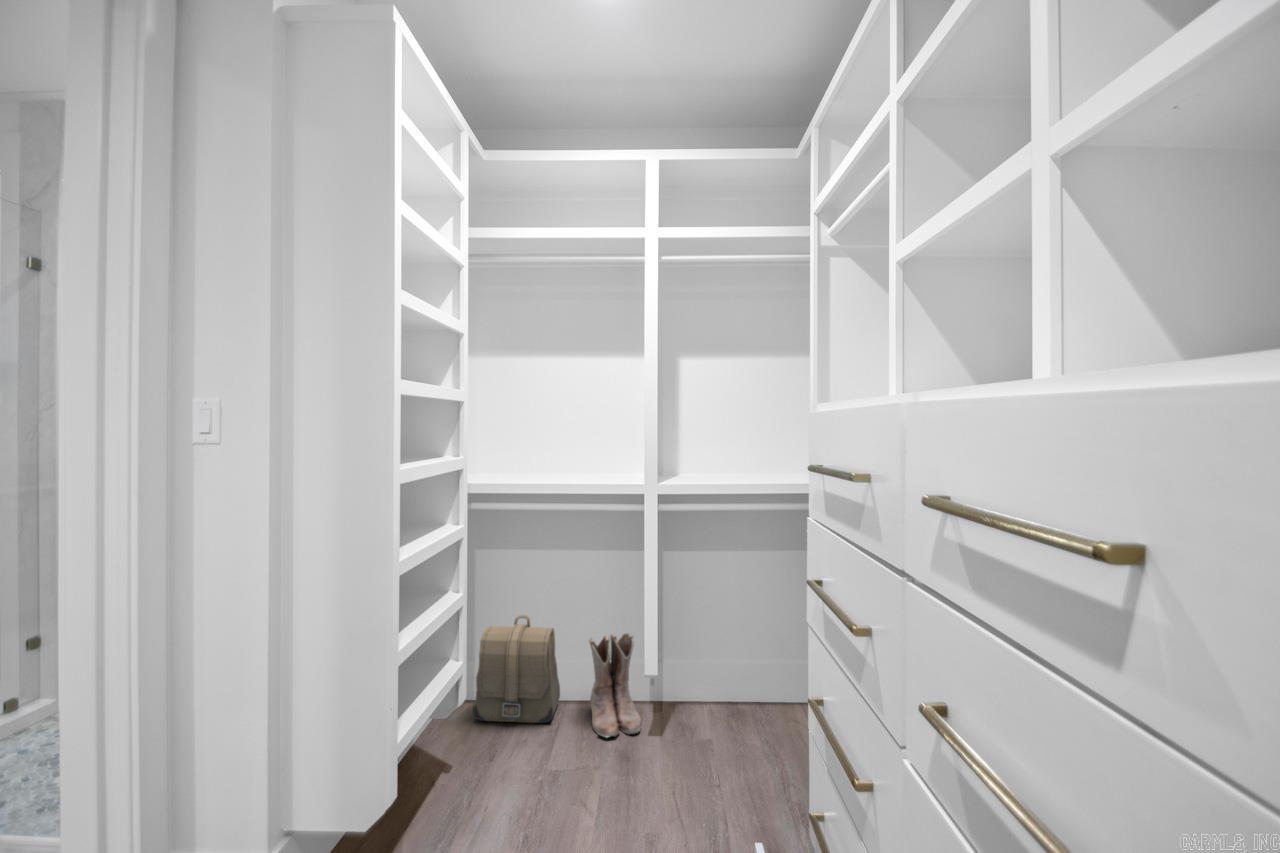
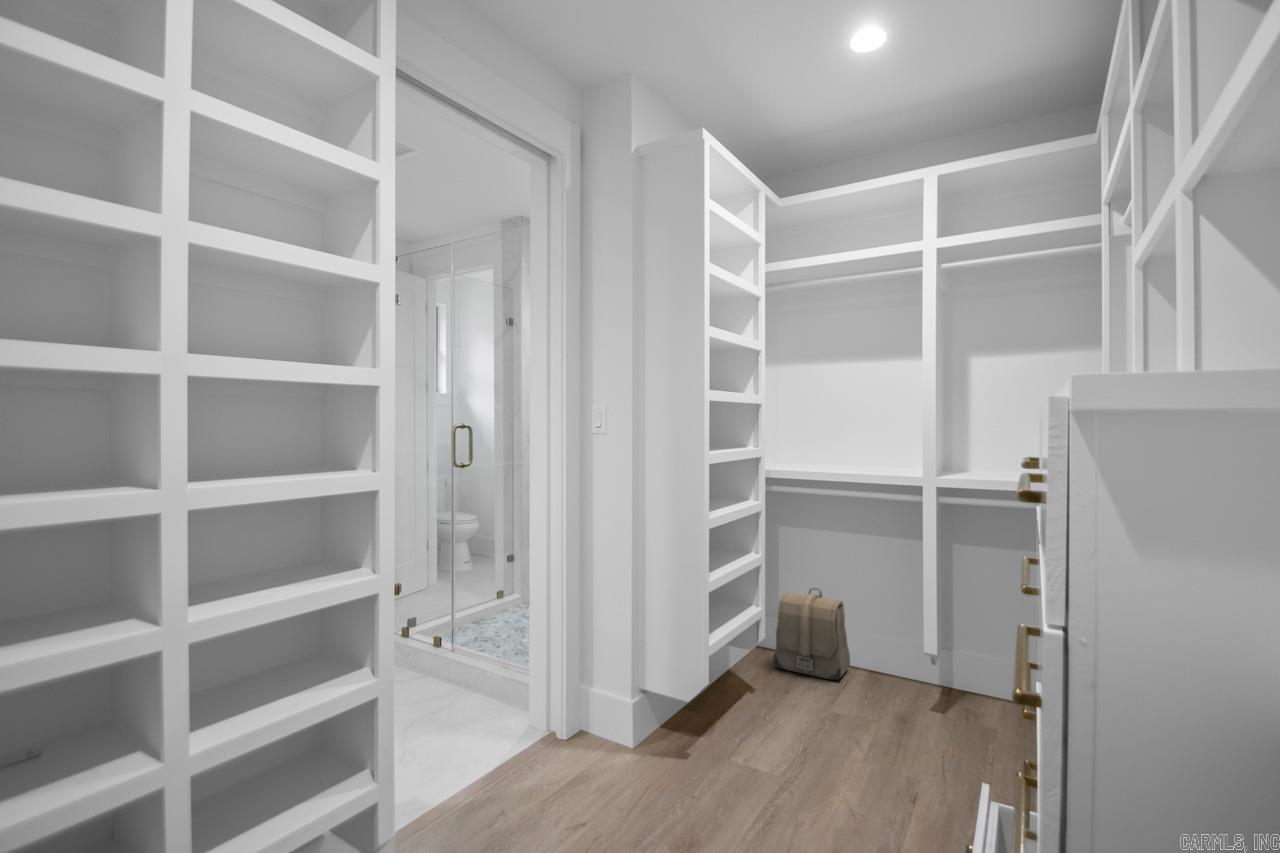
boots: present [589,633,641,737] -> none [874,613,926,704]

